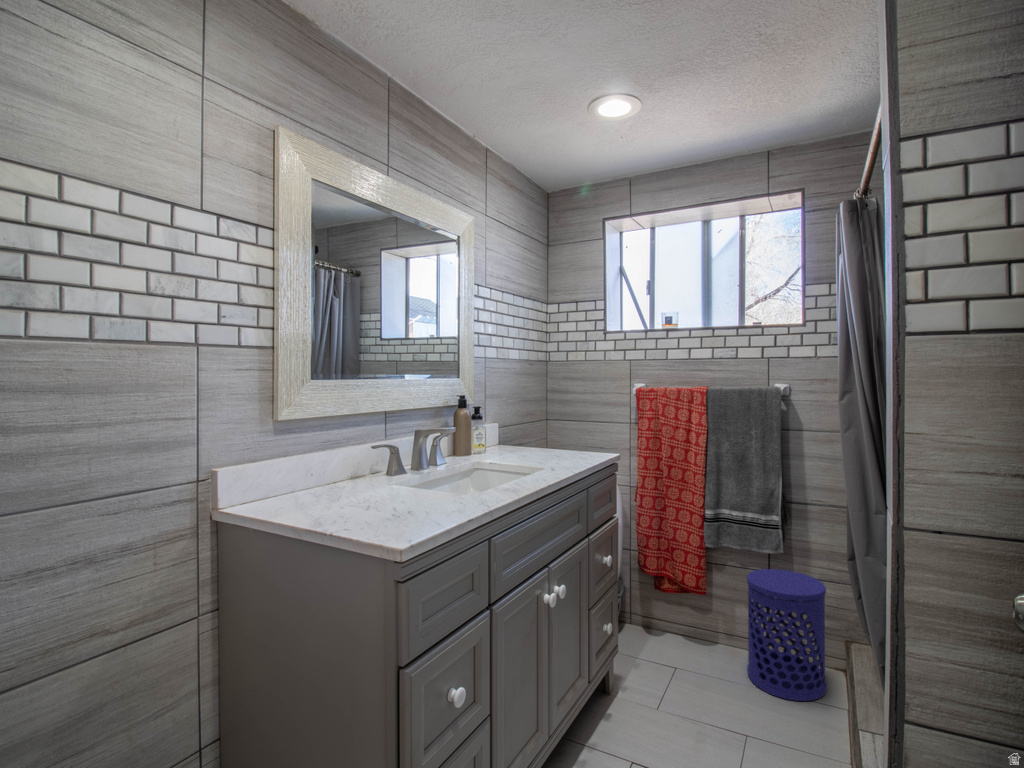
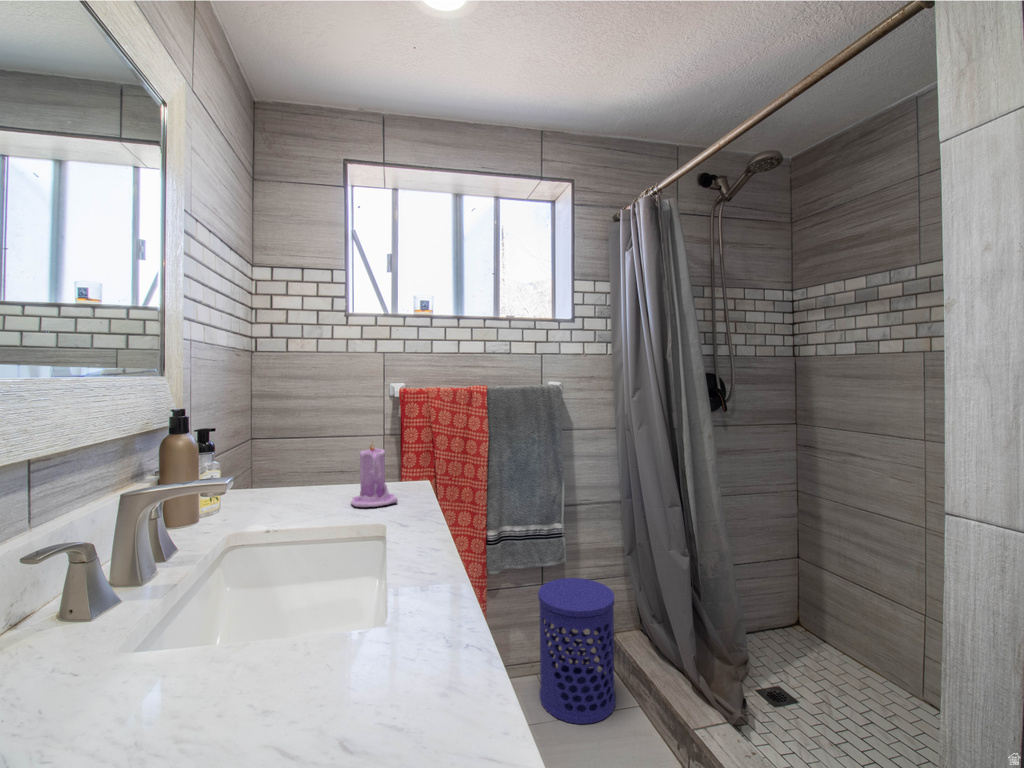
candle: none [556,417,584,458] -> present [351,444,398,507]

